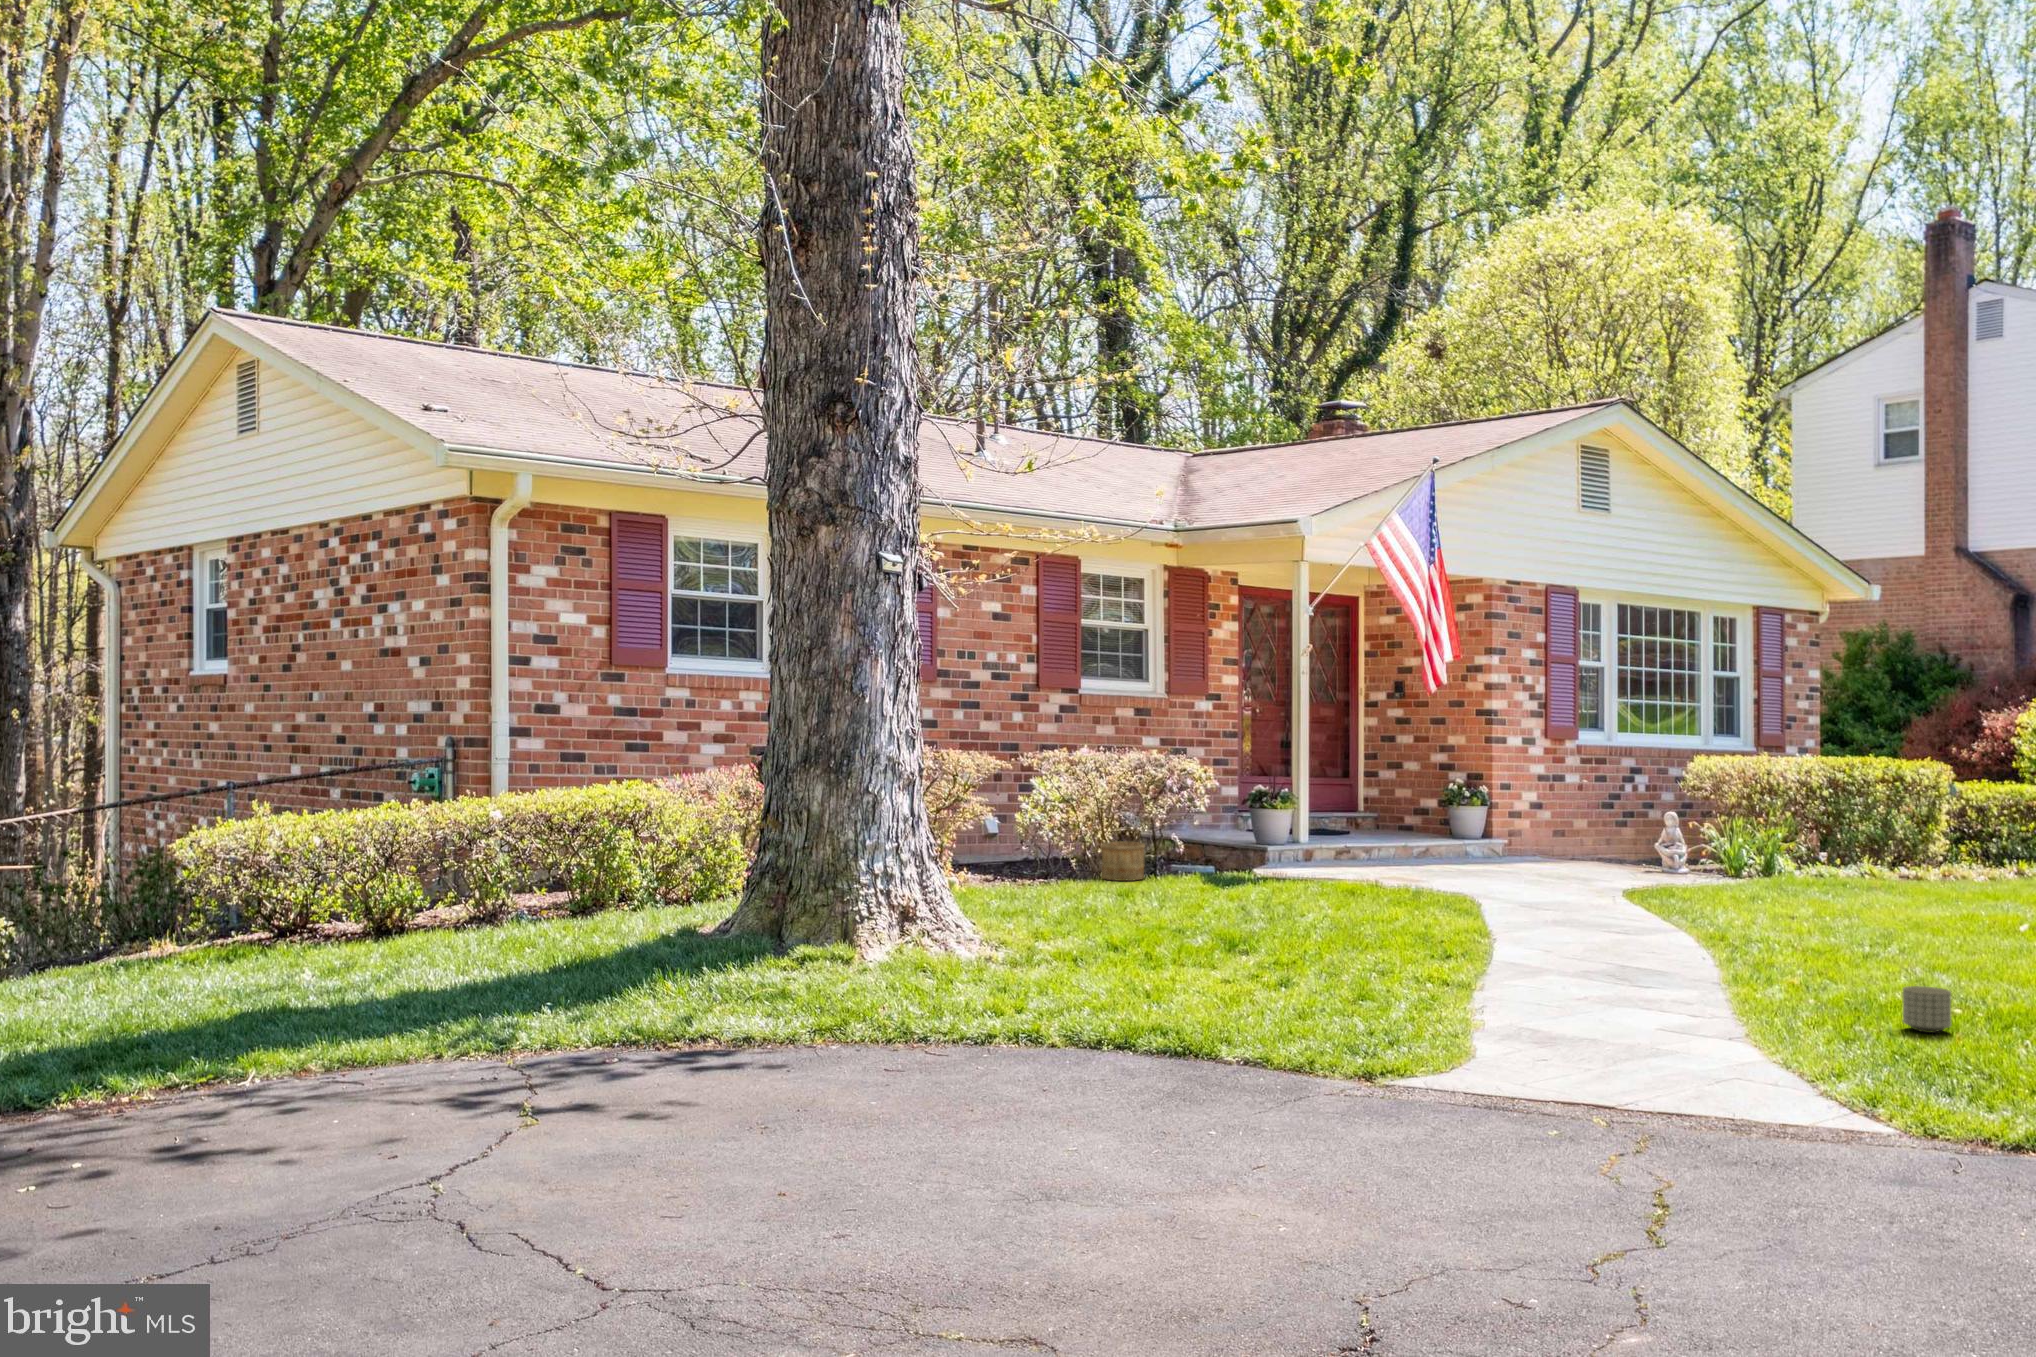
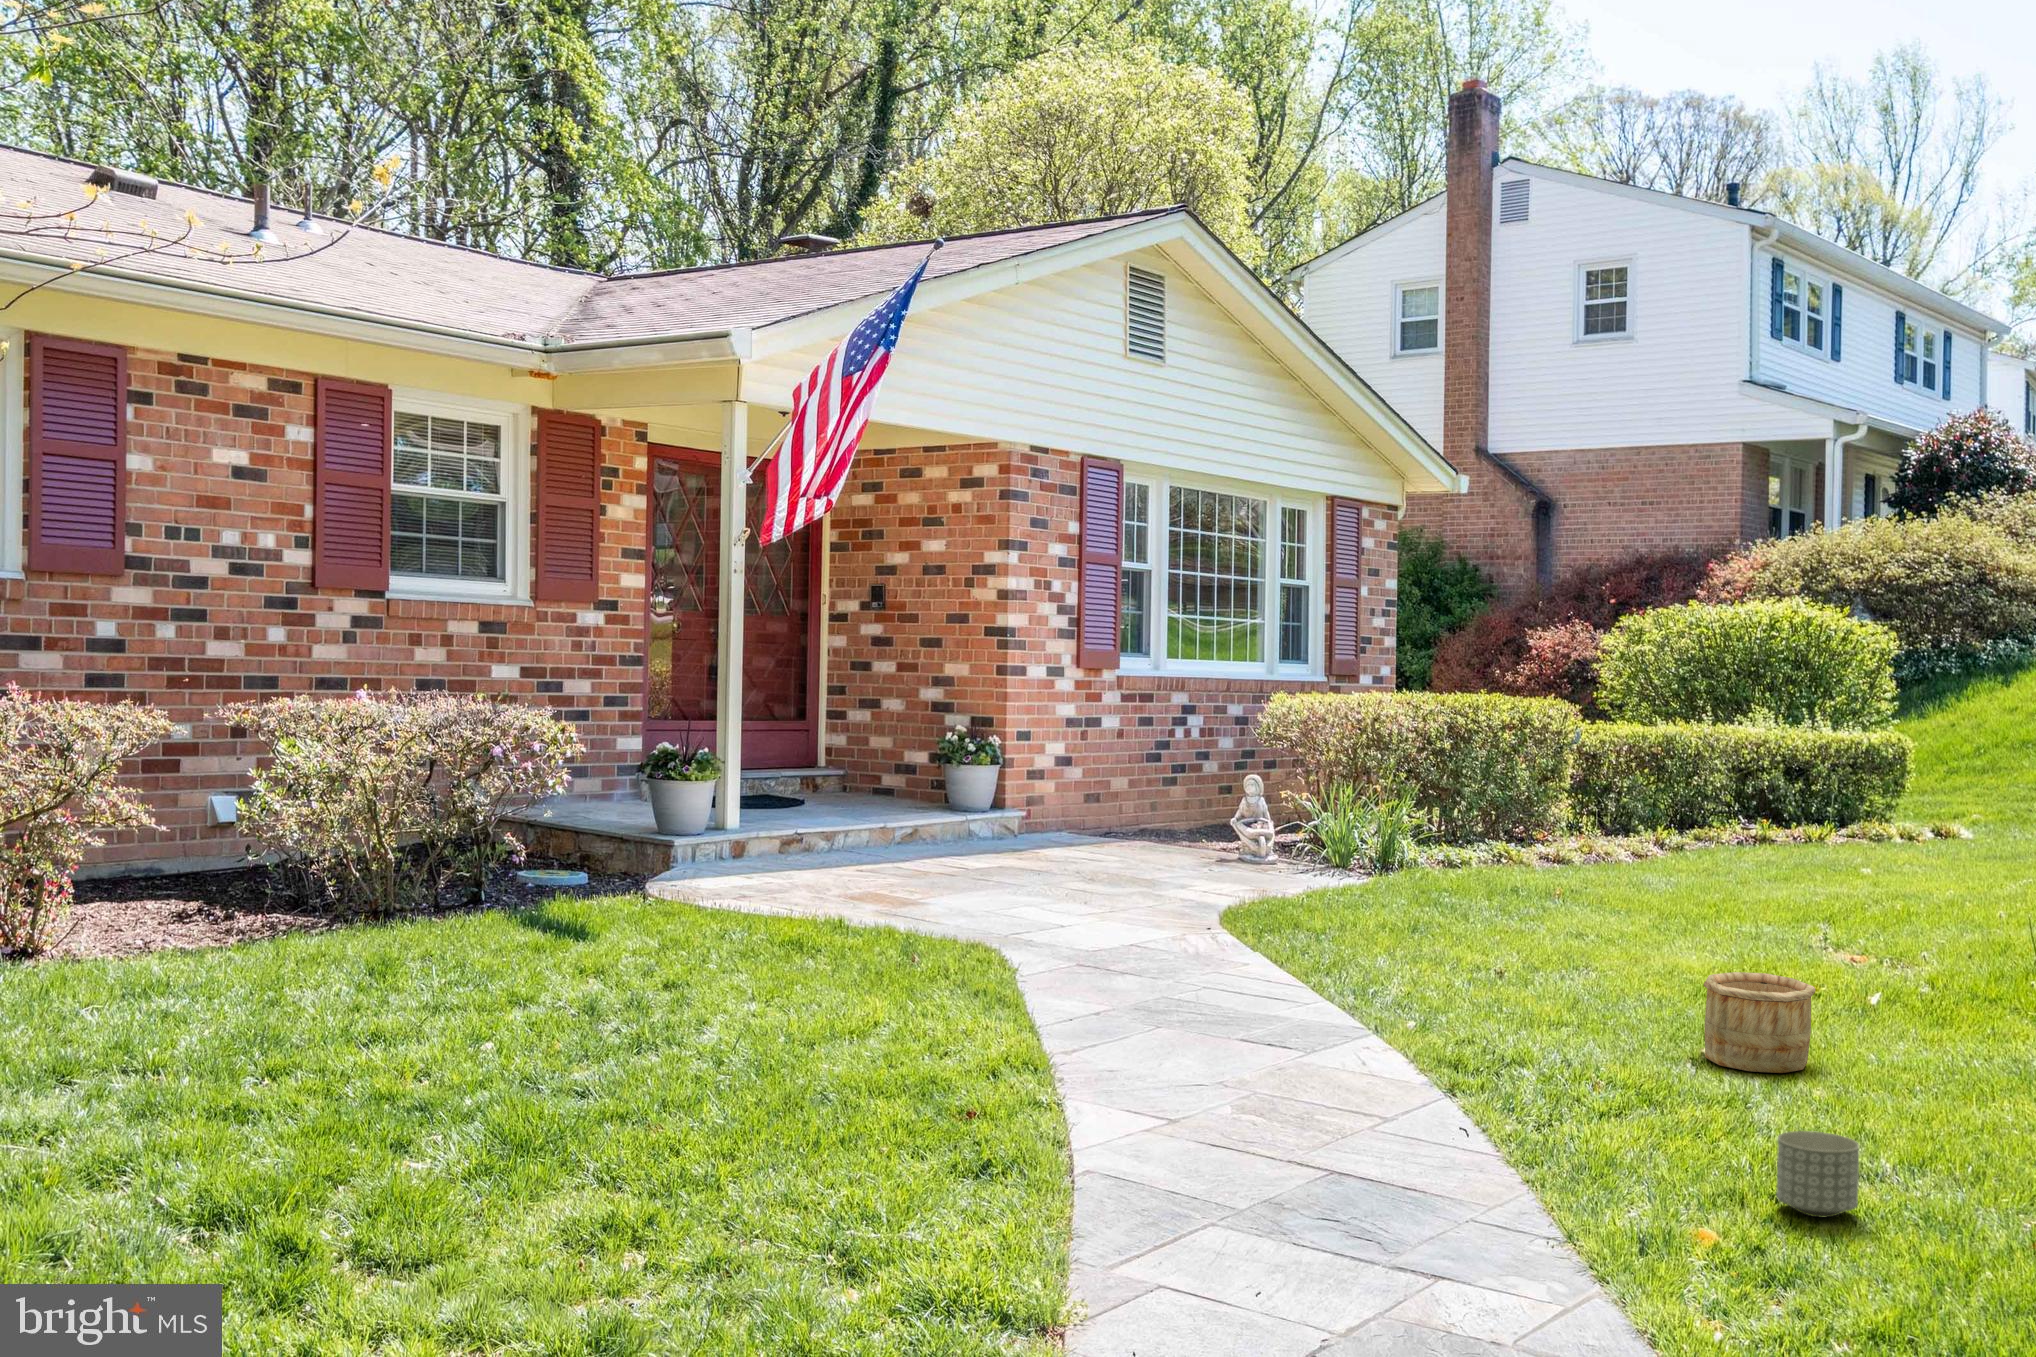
wooden bucket: present [1101,841,1145,881] -> present [1704,972,1816,1073]

